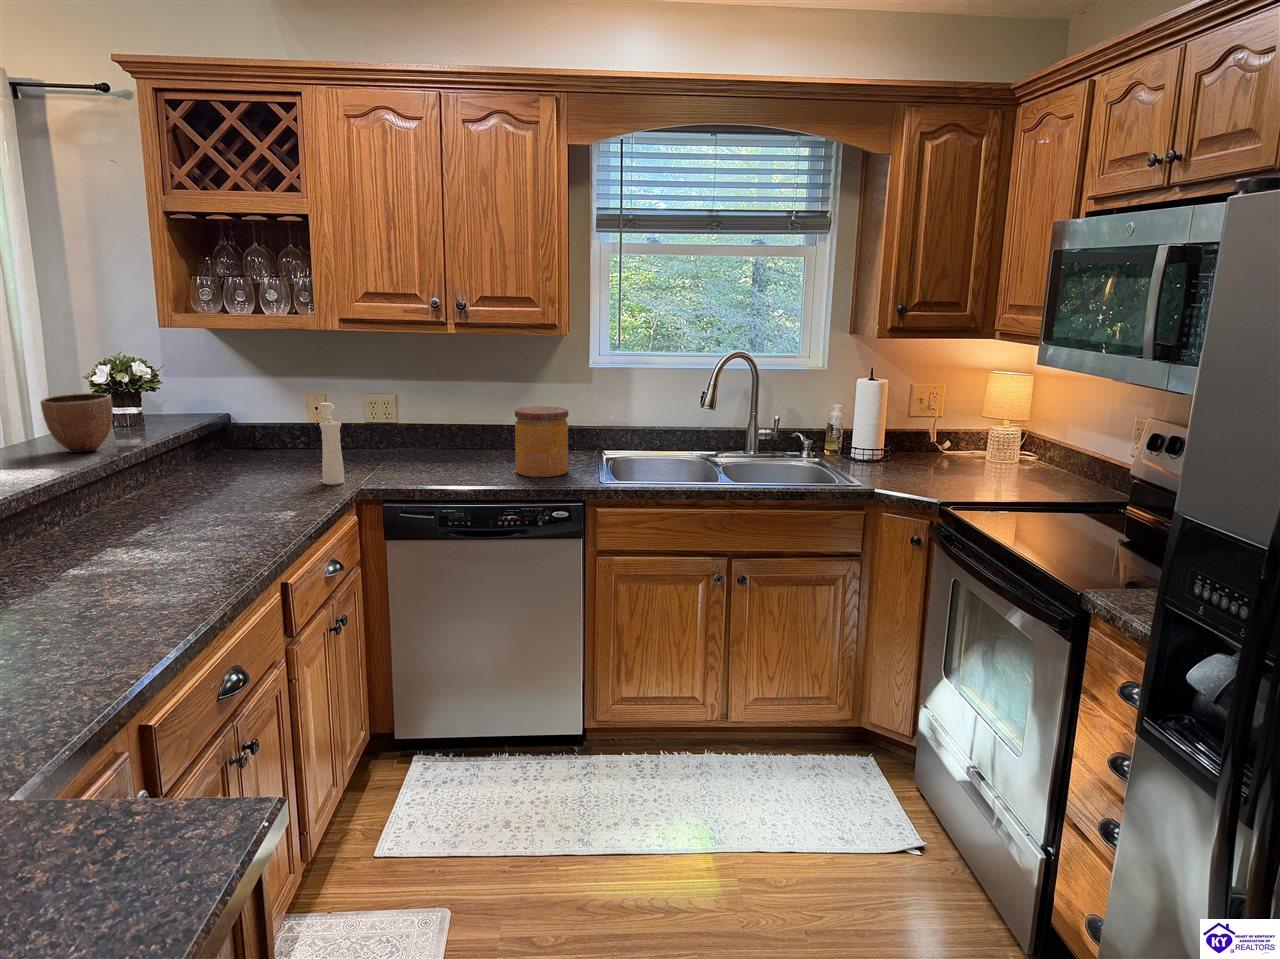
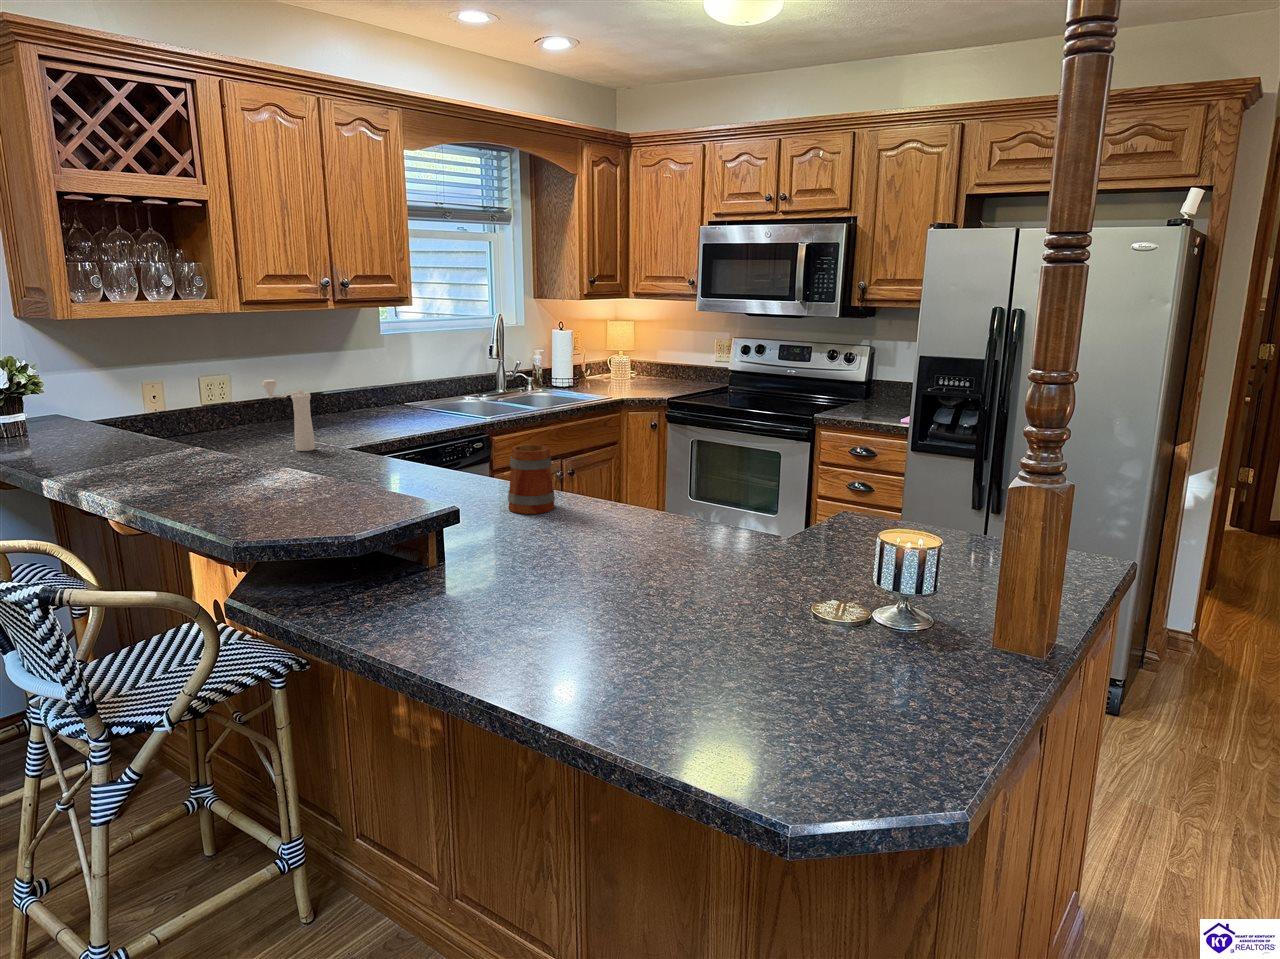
decorative bowl: present [40,393,113,453] -> none [72,388,147,452]
jar: present [515,406,568,477] -> none [396,366,443,423]
mug: none [67,528,165,634] -> present [508,444,555,514]

